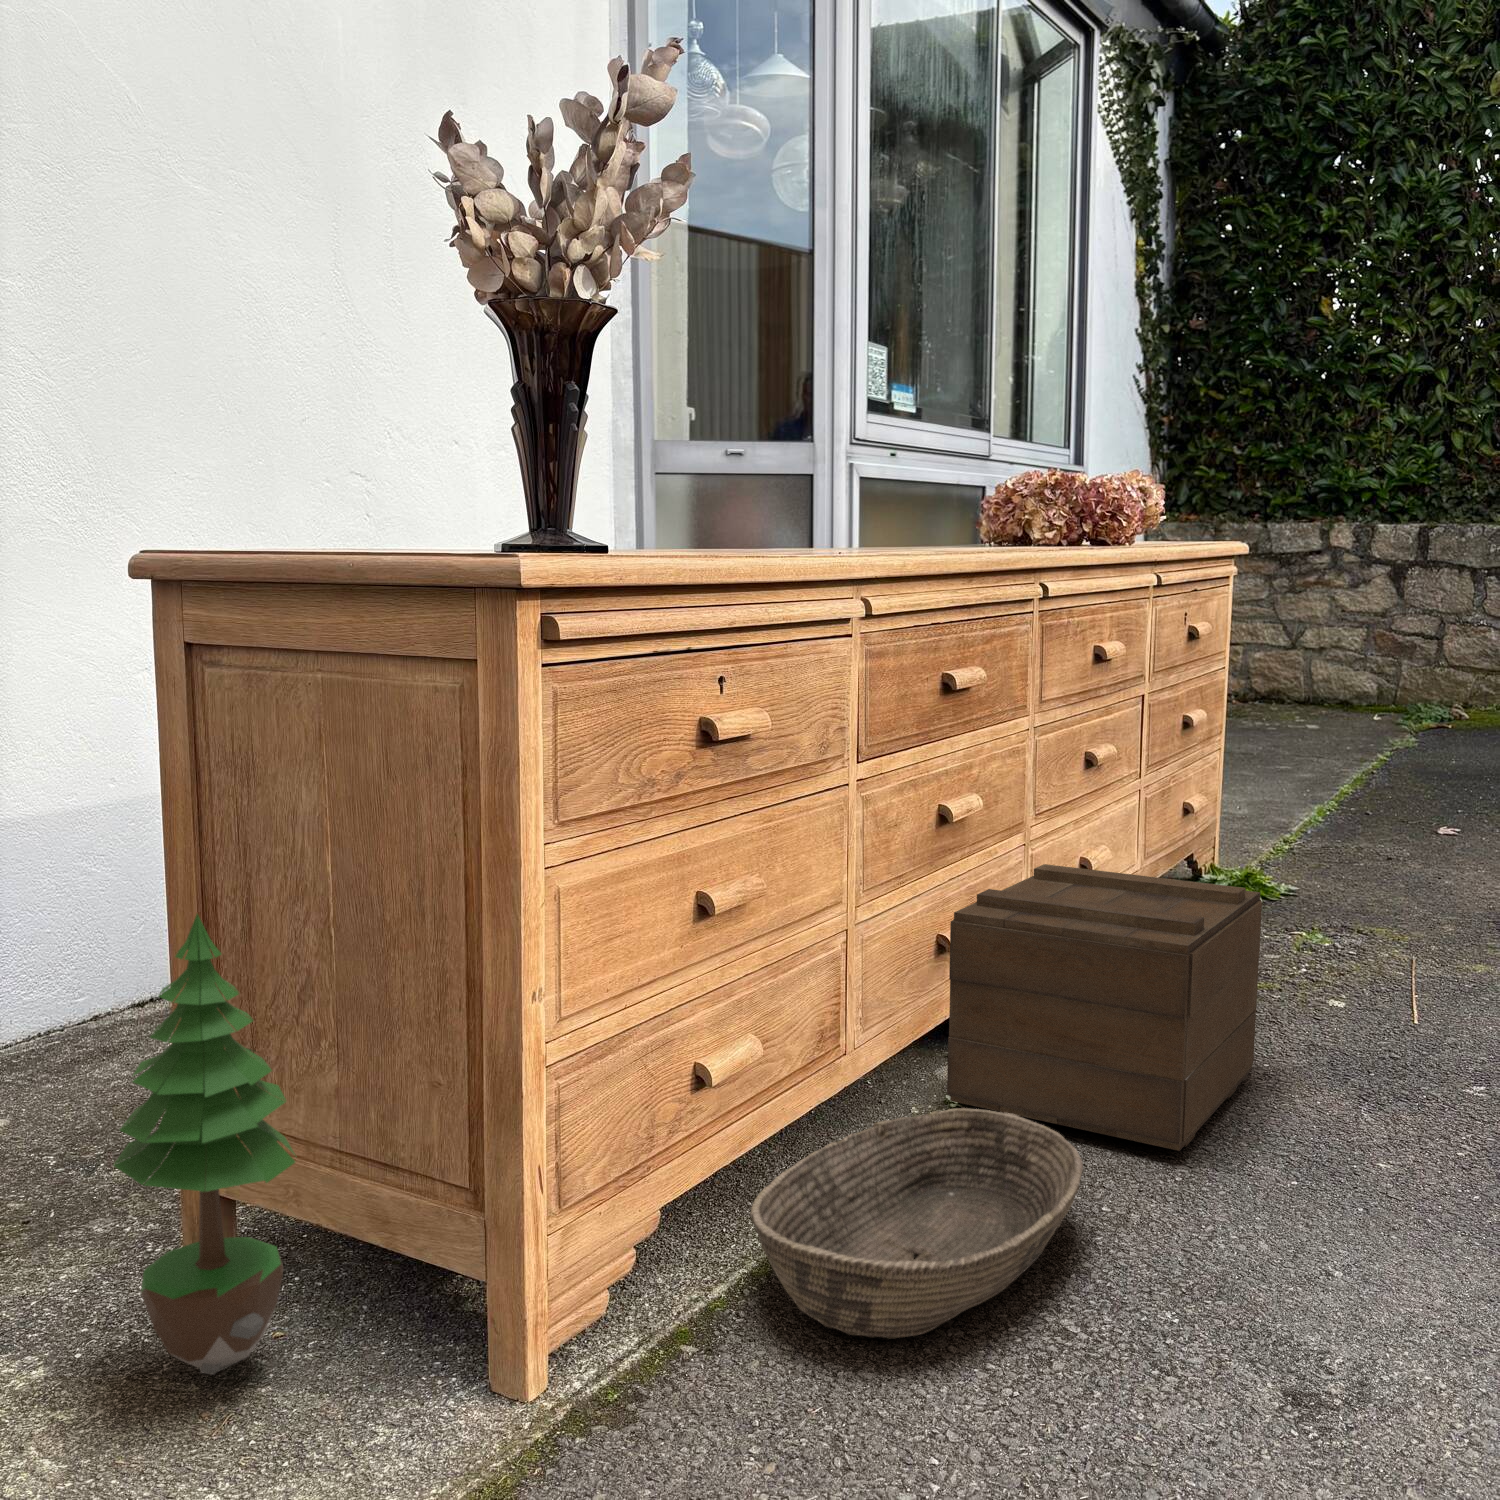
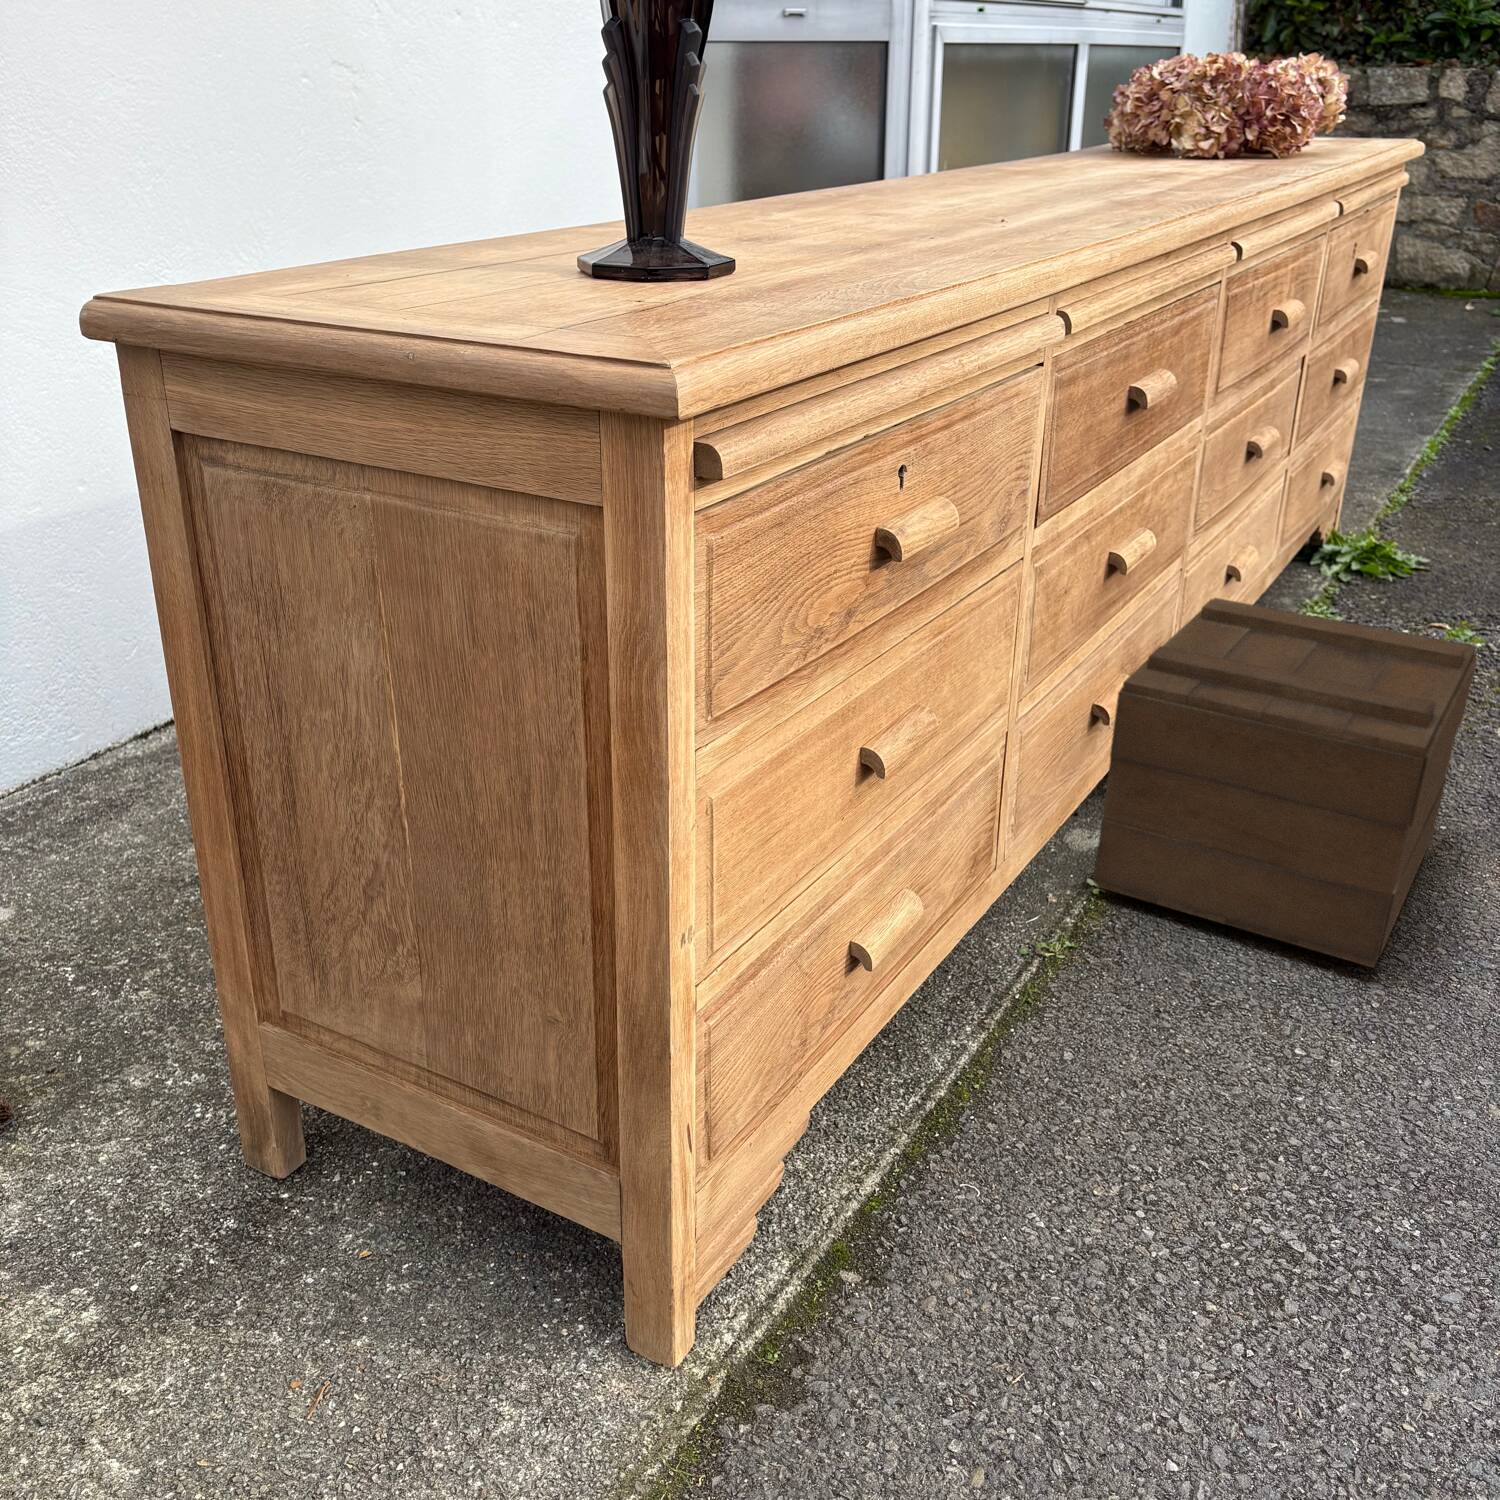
potted tree: present [114,914,295,1375] -> none [149,823,380,1336]
basket: present [750,1108,1083,1339] -> none [920,934,1296,1265]

